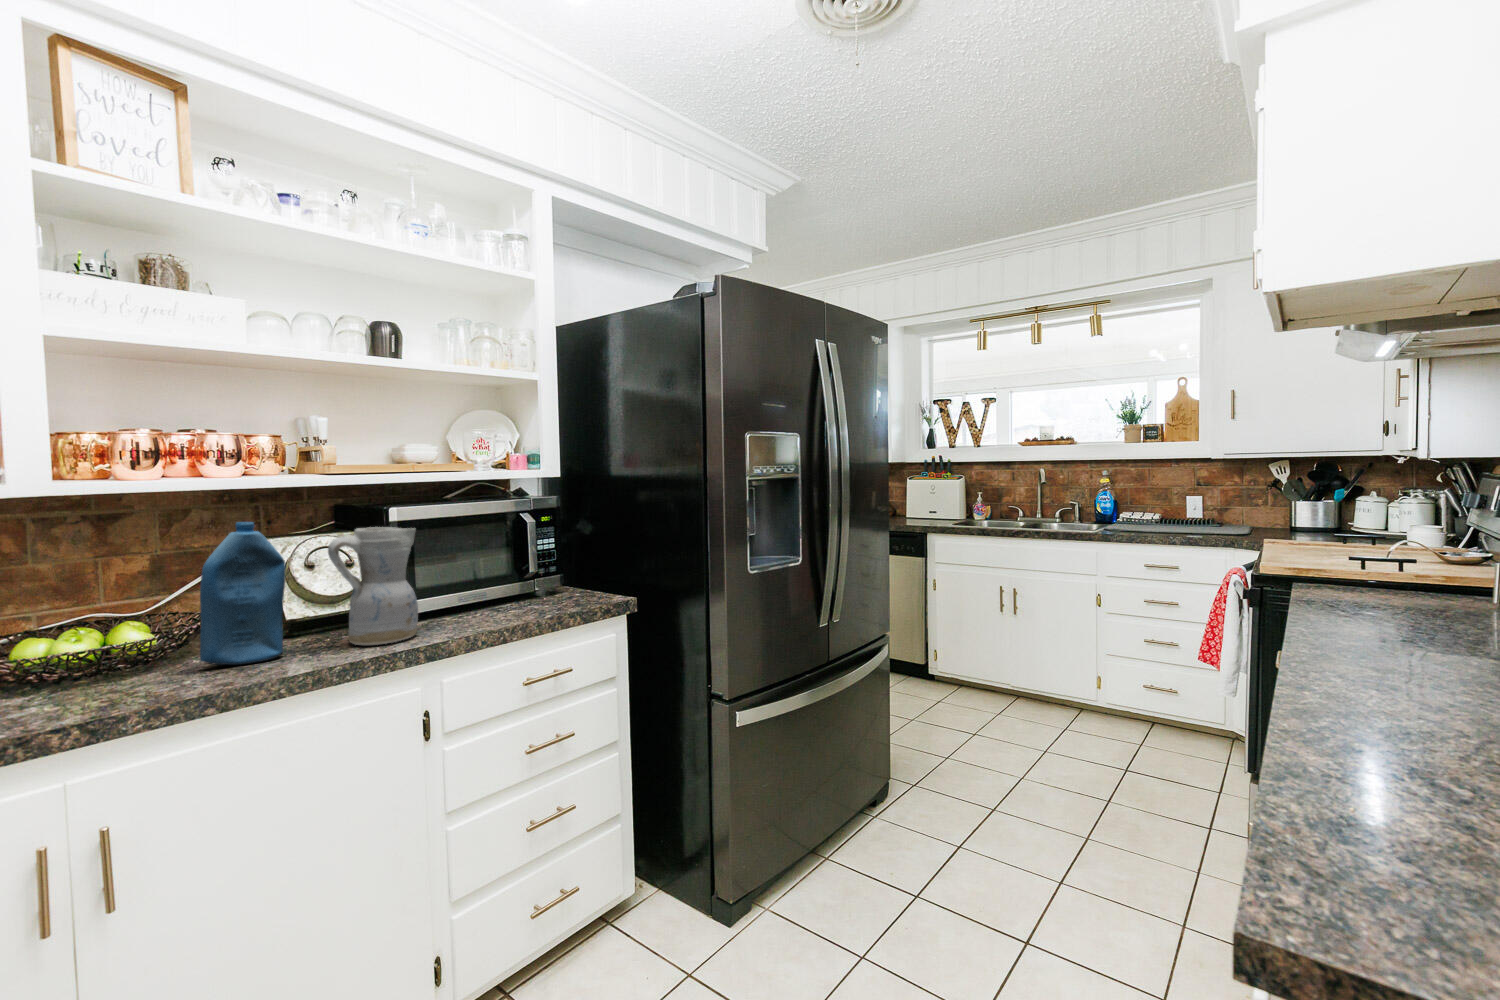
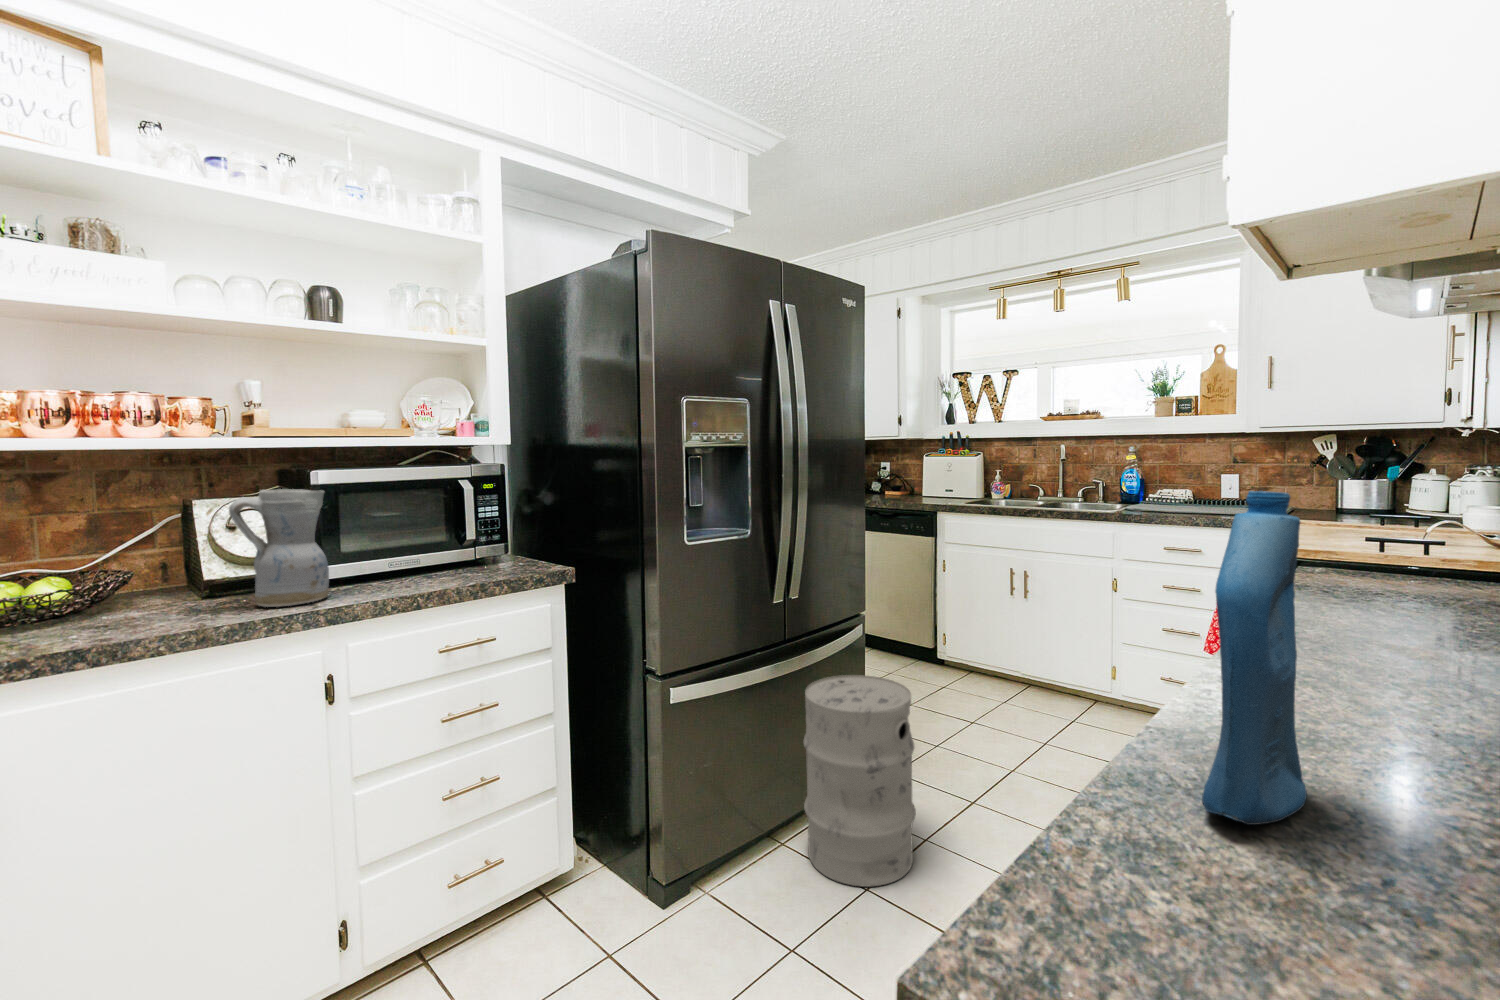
bottle: present [200,522,286,665] -> present [1202,491,1307,825]
trash can: none [850,693,954,895] -> present [804,675,916,887]

